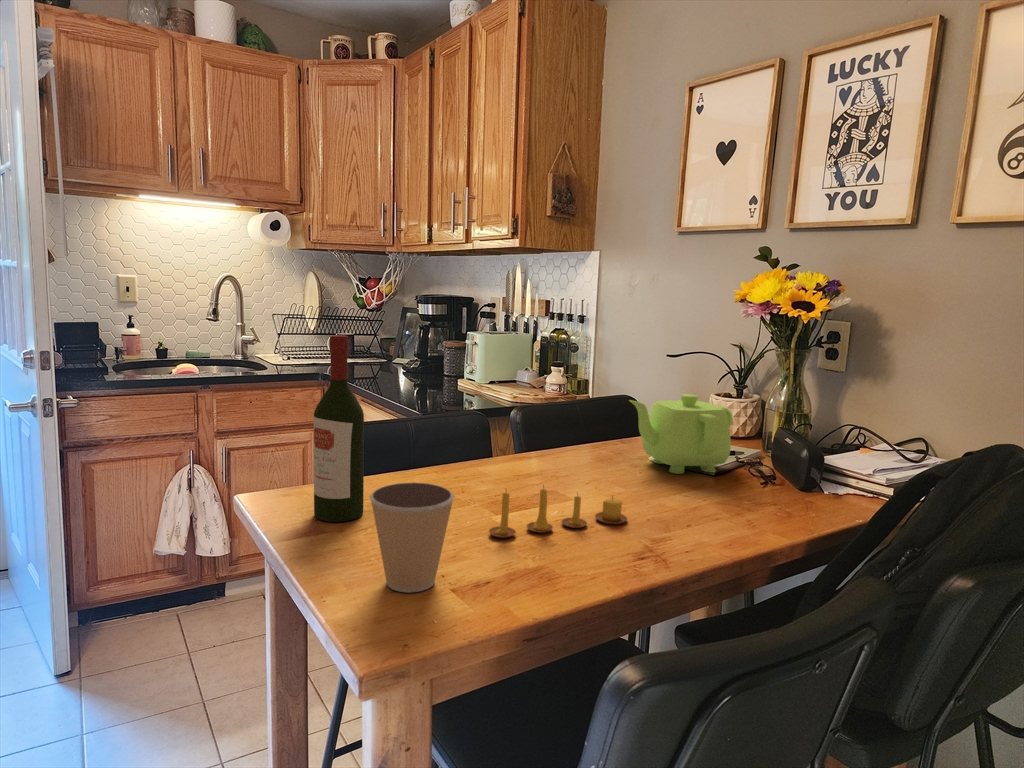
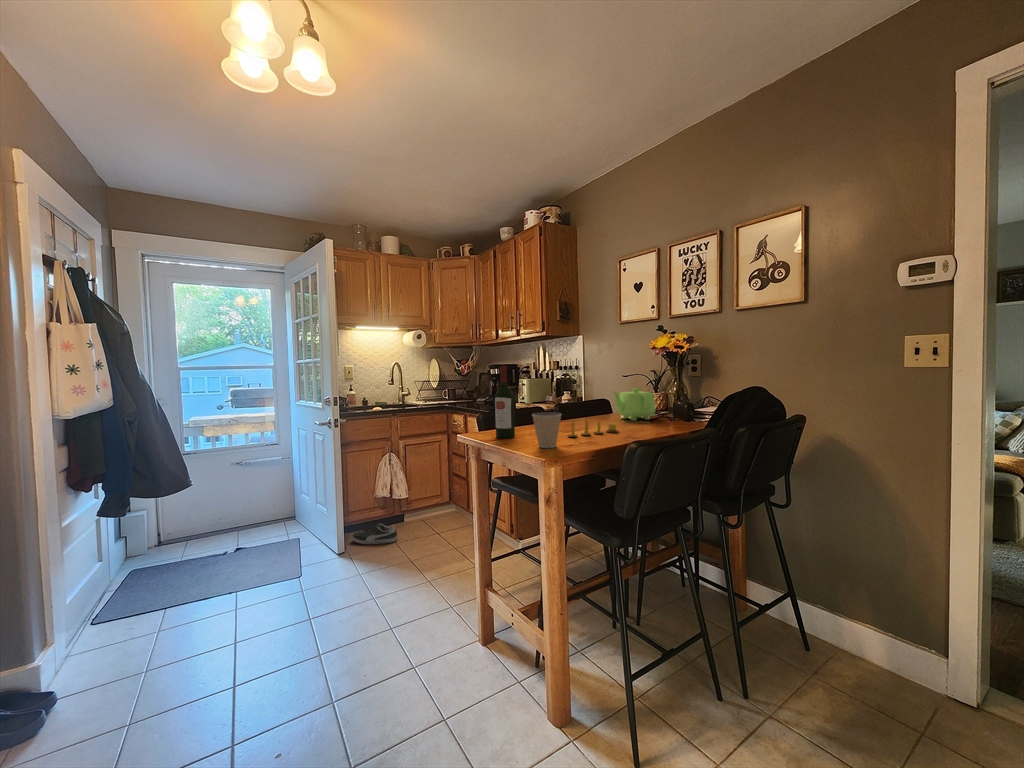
shoe: none [100,607,193,649] -> present [352,524,397,544]

